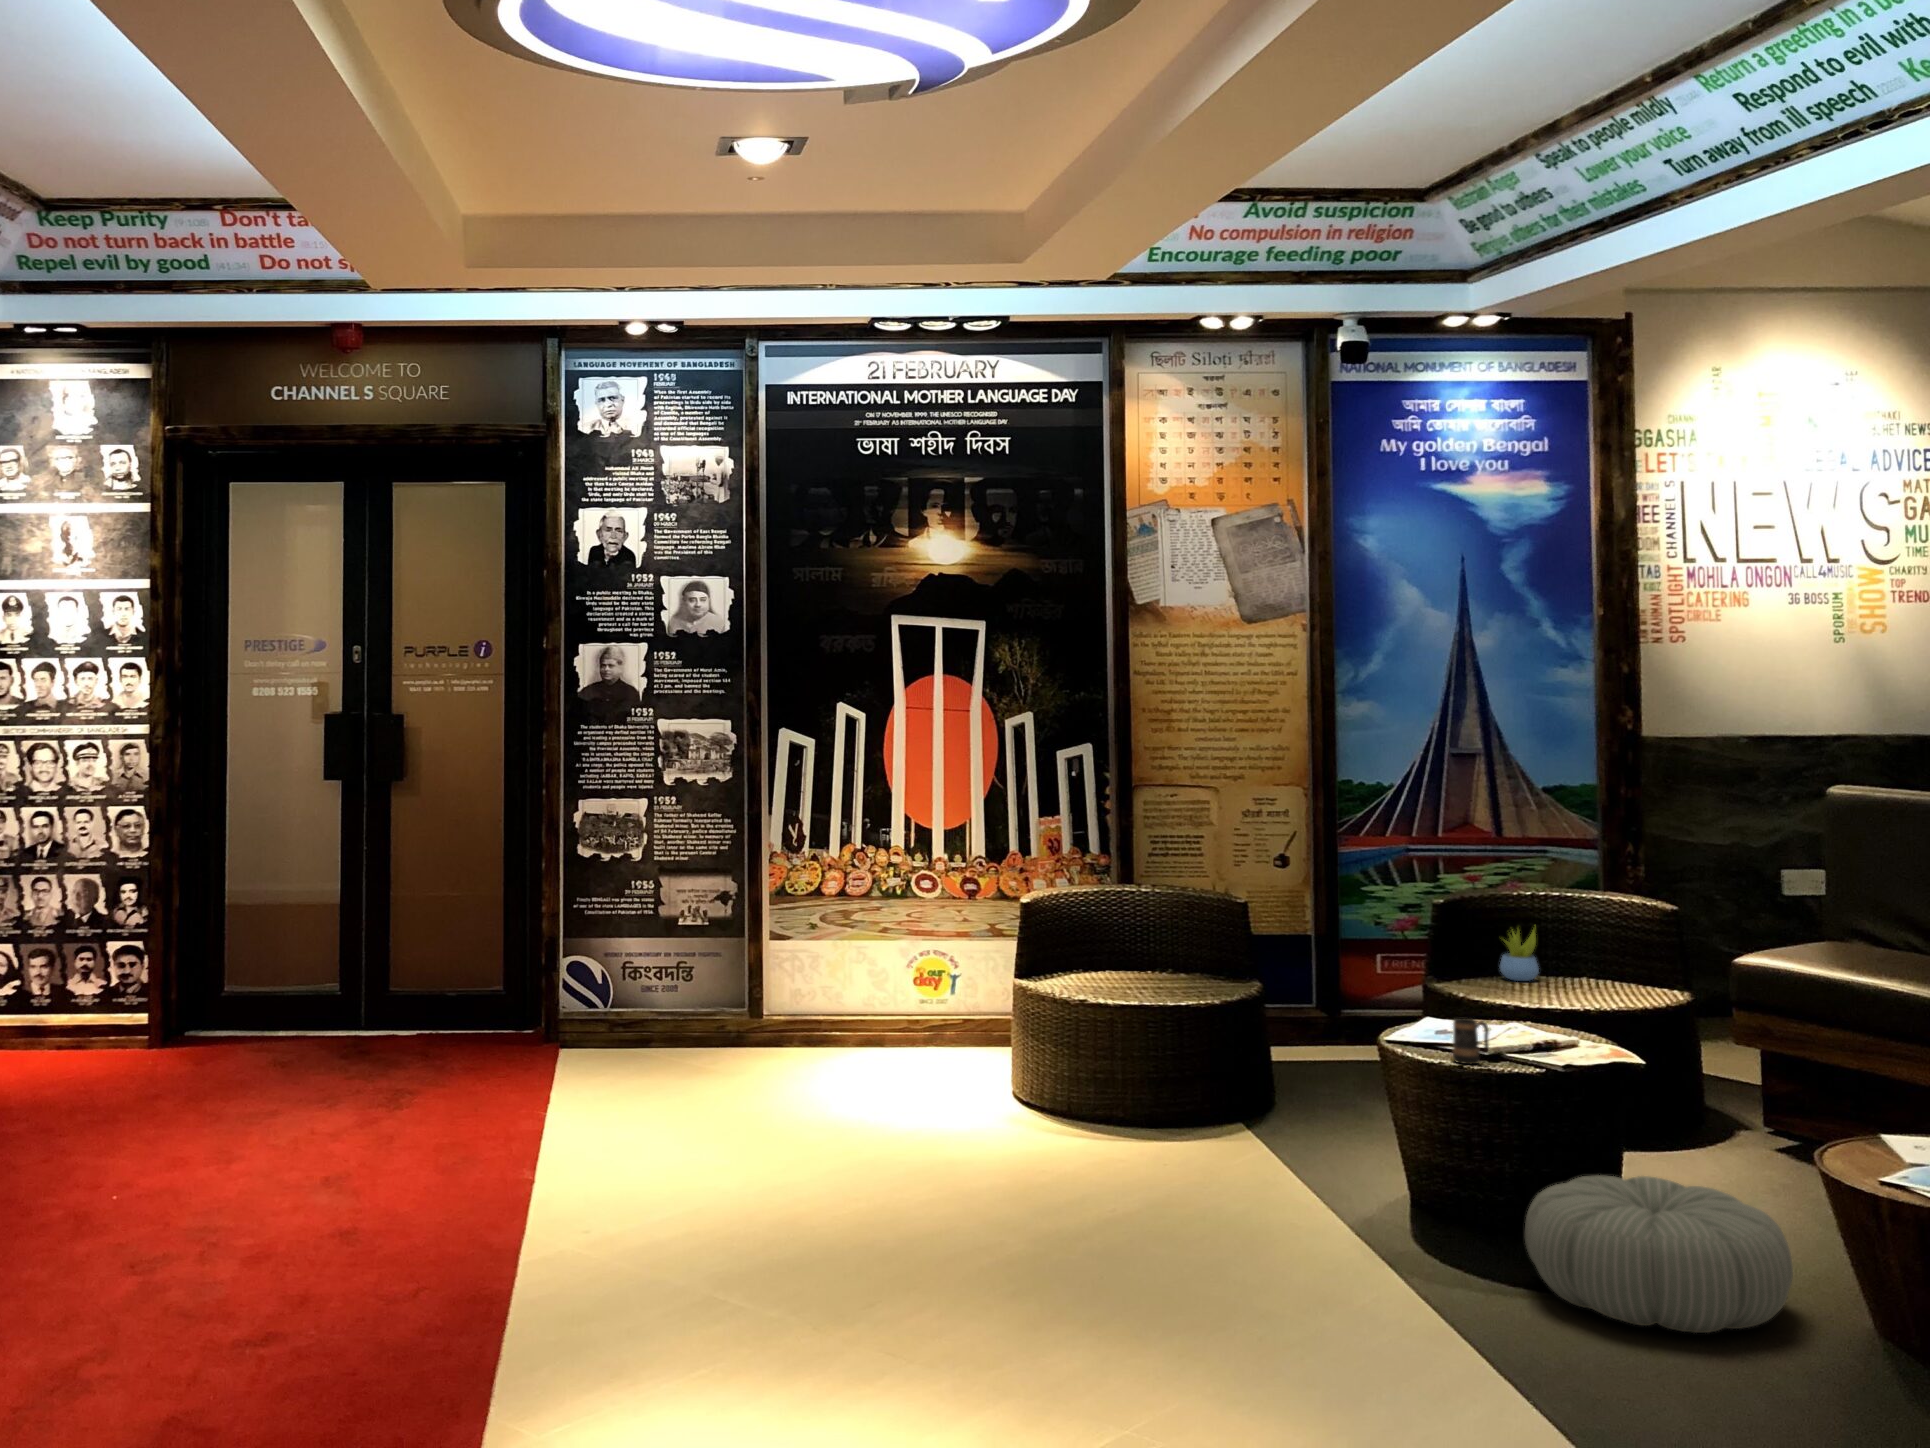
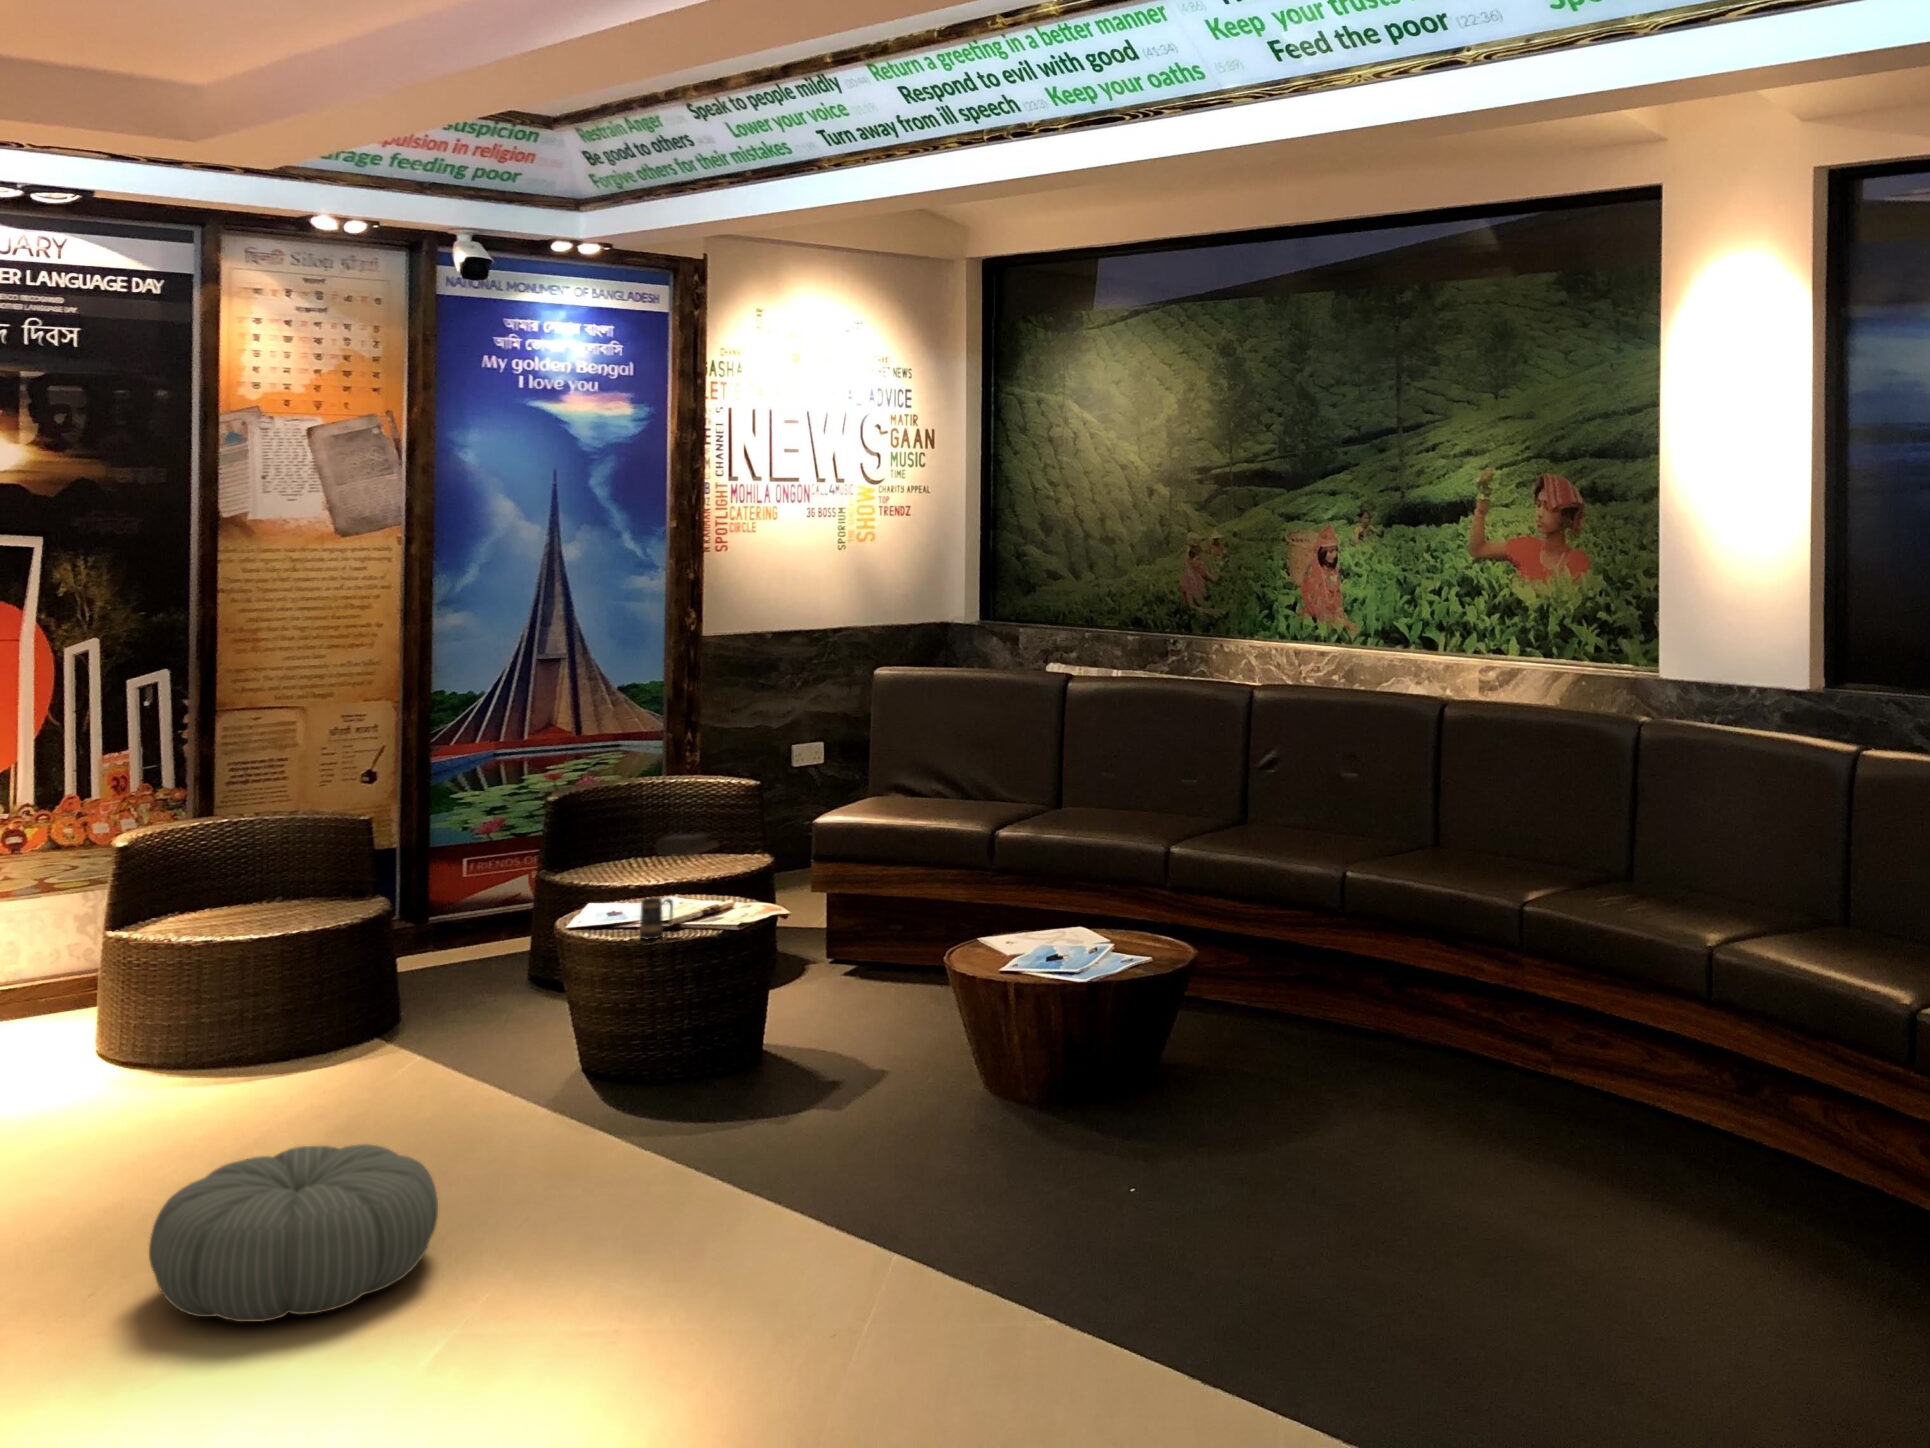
succulent plant: present [1500,930,1539,981] -> none [603,807,638,860]
book: none [1561,957,1643,988] -> present [656,834,718,856]
pouf: present [1525,1175,1793,1333] -> present [149,1144,438,1322]

